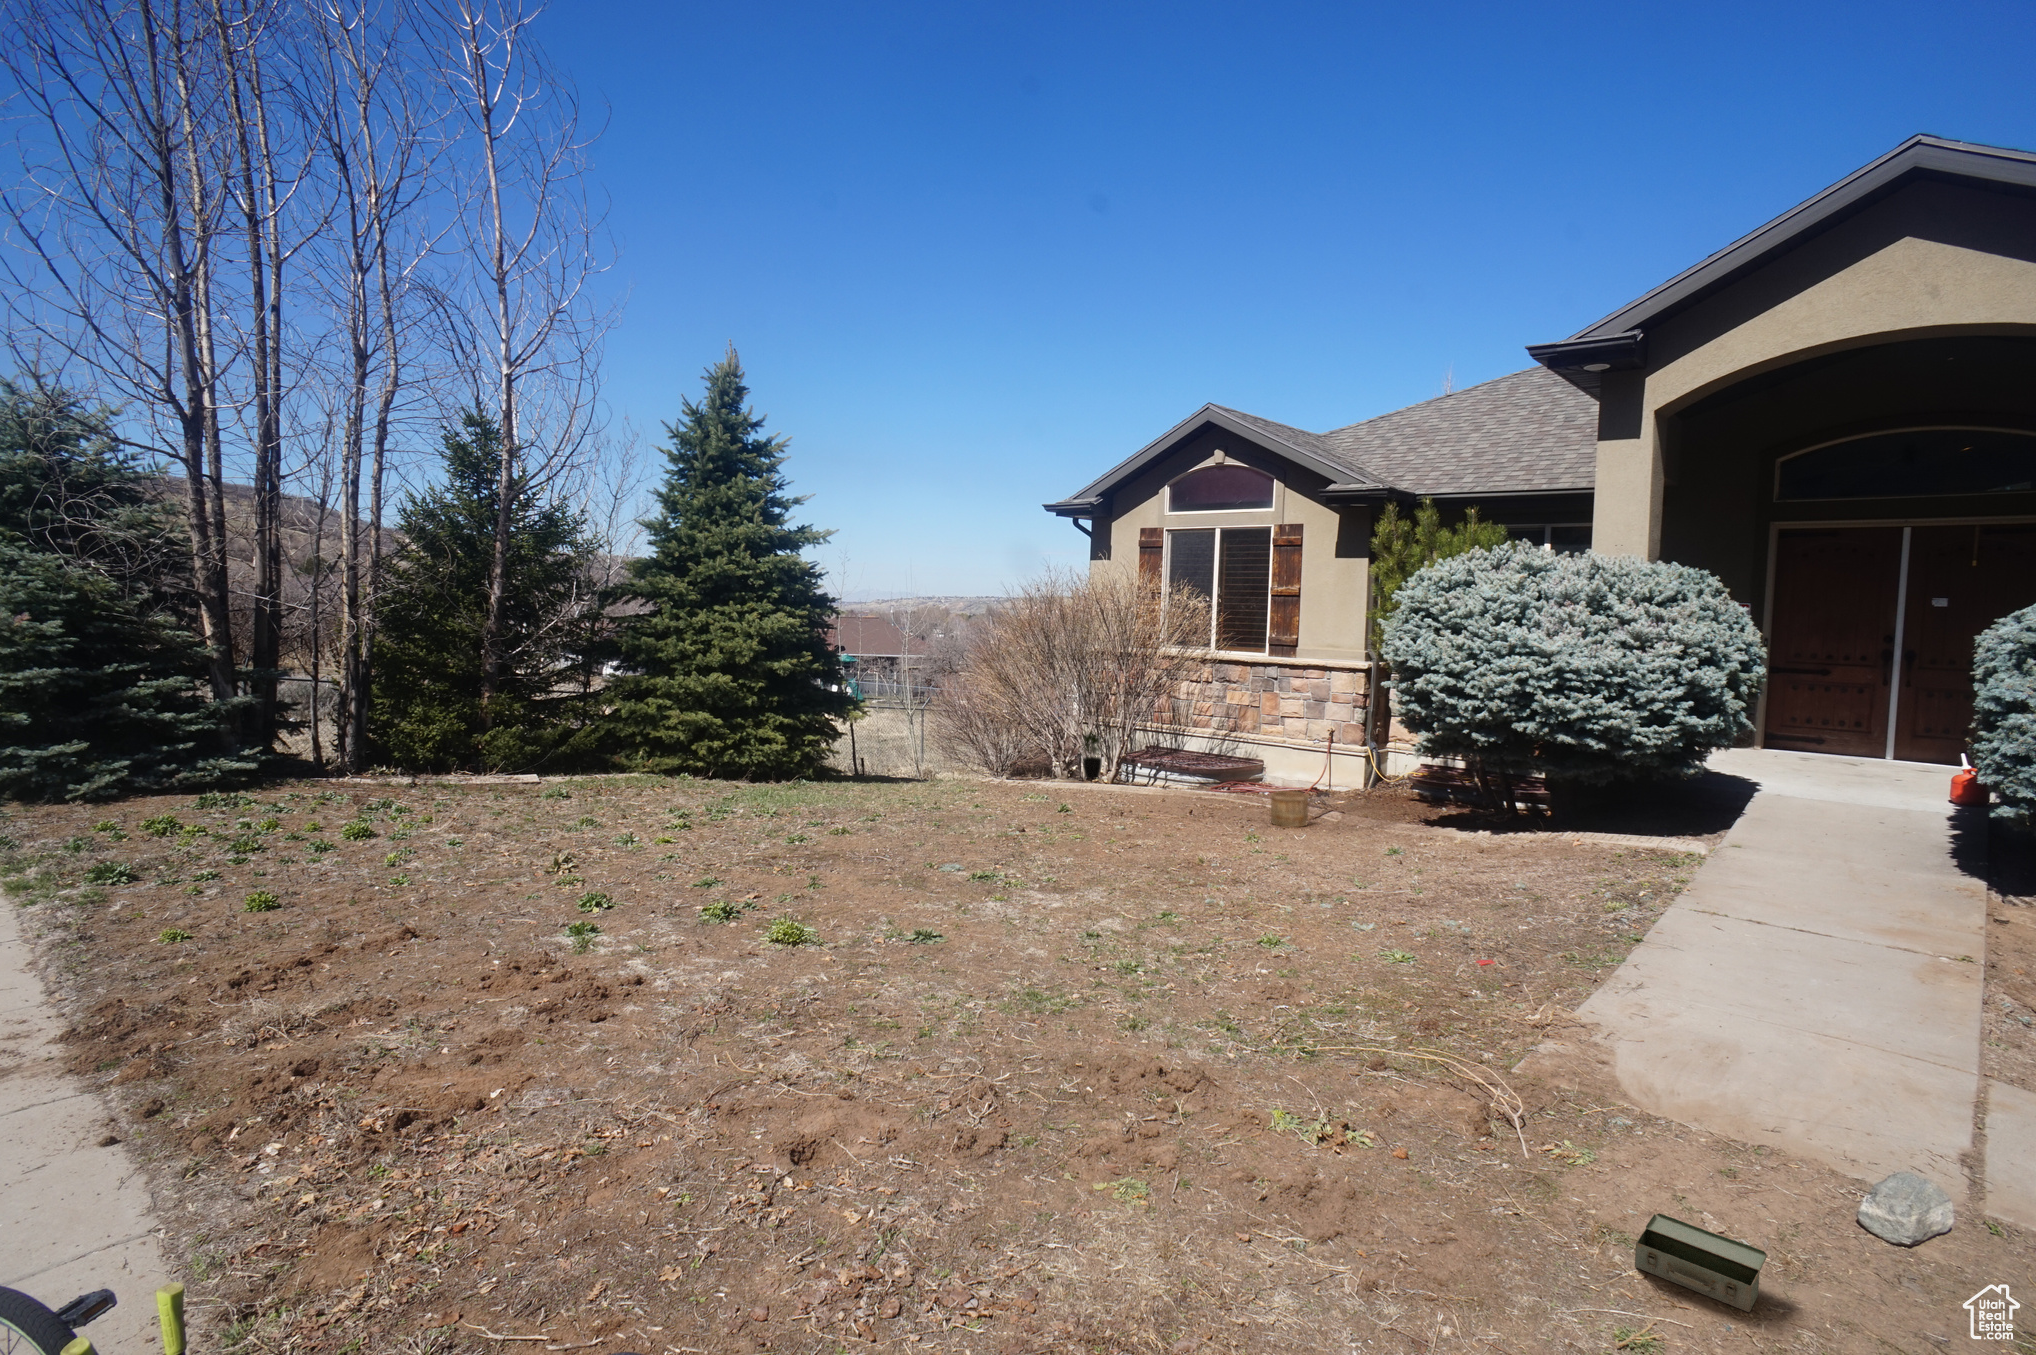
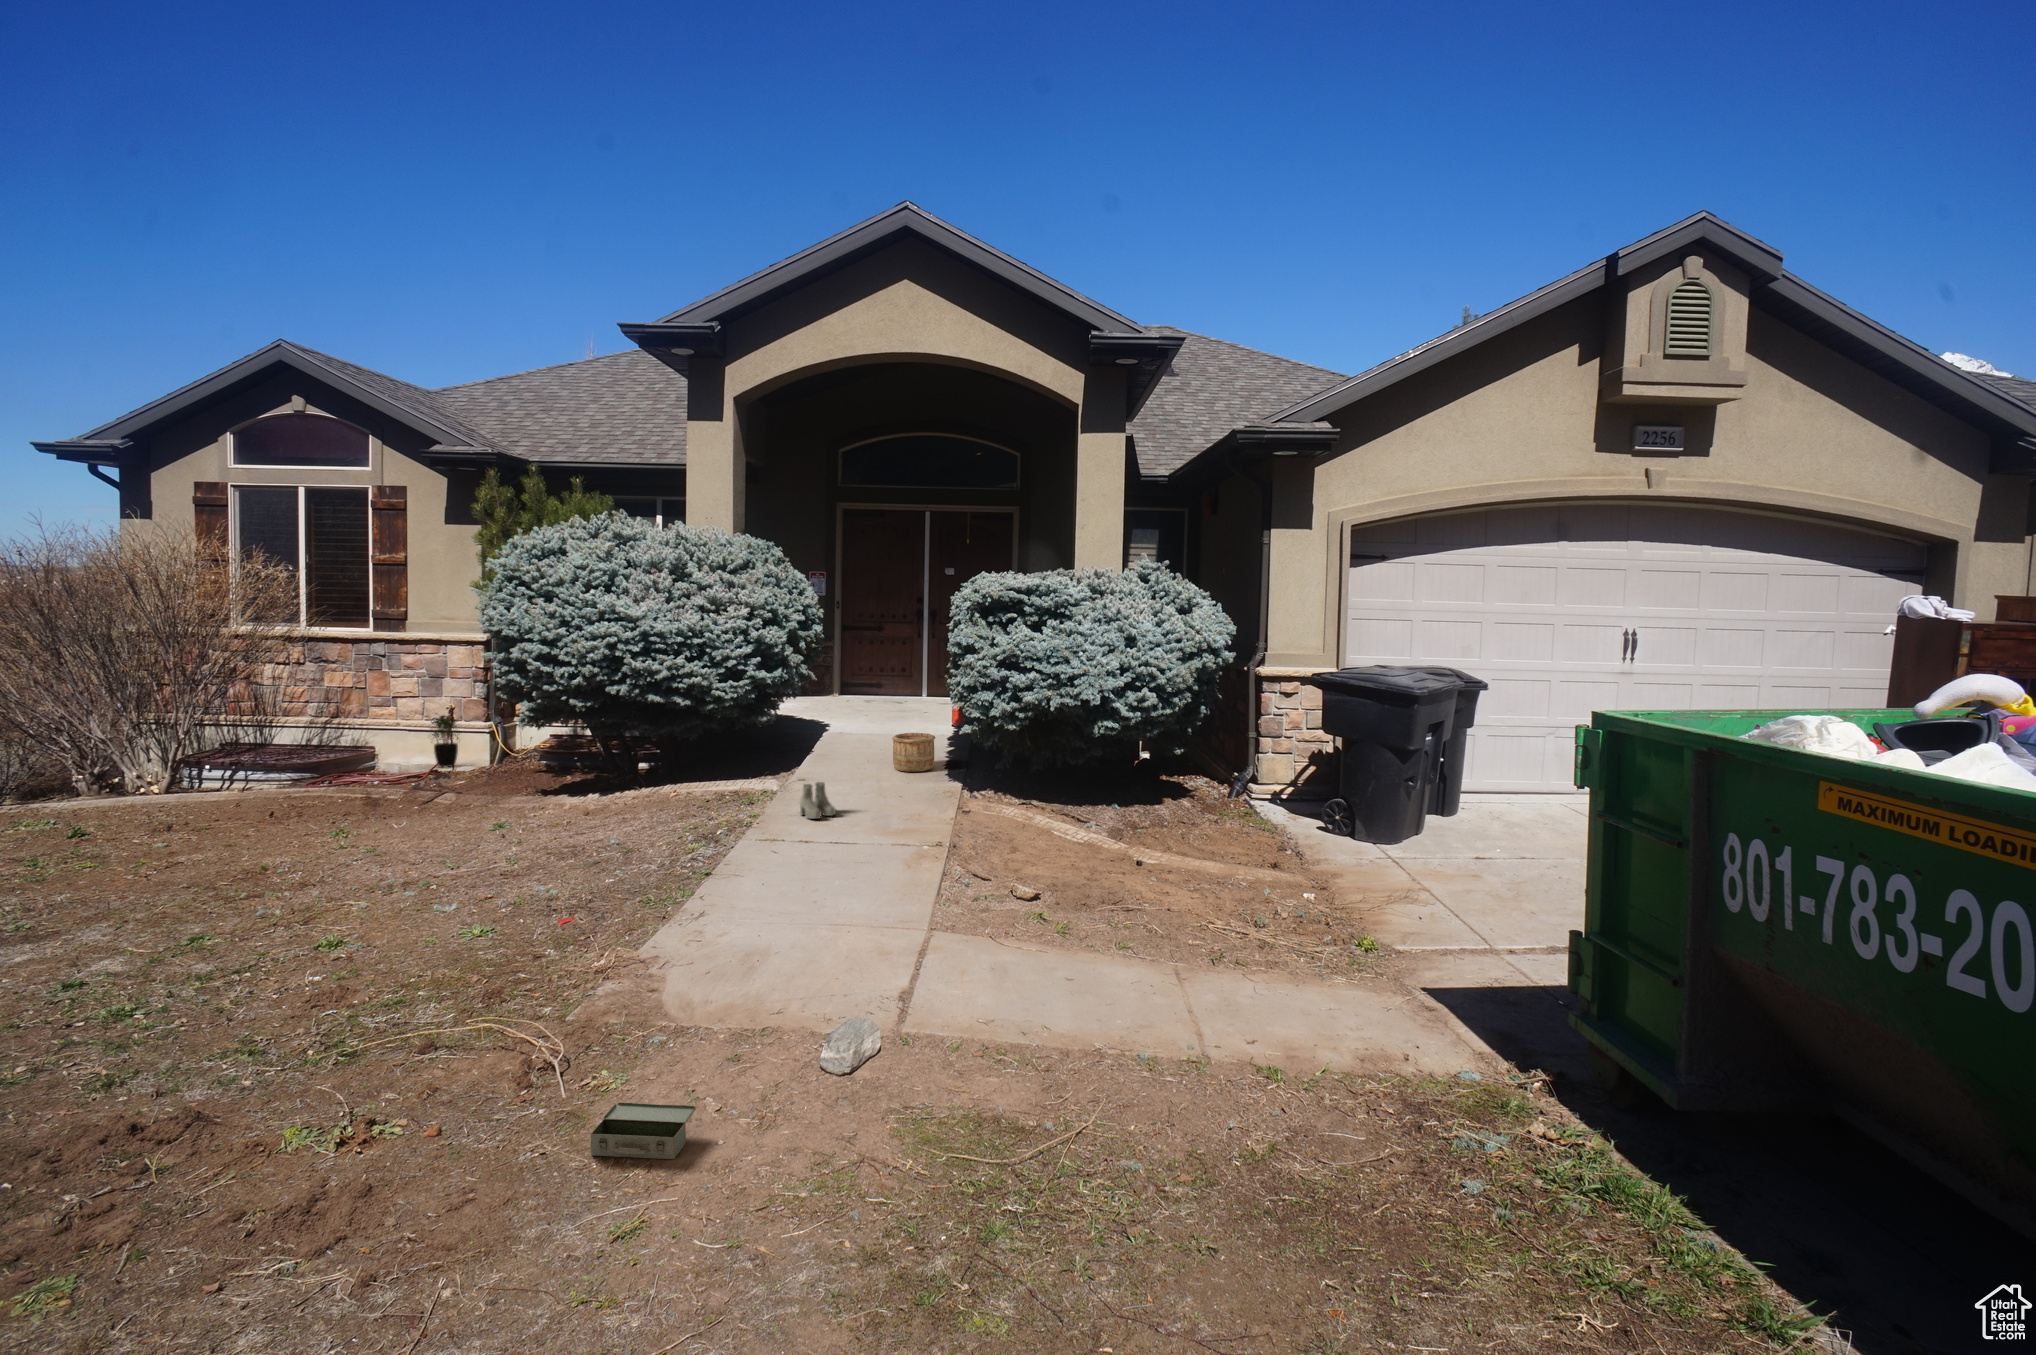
potted plant: present [1081,732,1104,779] -> present [430,716,461,767]
wooden bucket: present [1270,791,1309,827] -> present [892,733,935,772]
boots: none [1762,858,1815,902] -> present [800,782,836,819]

